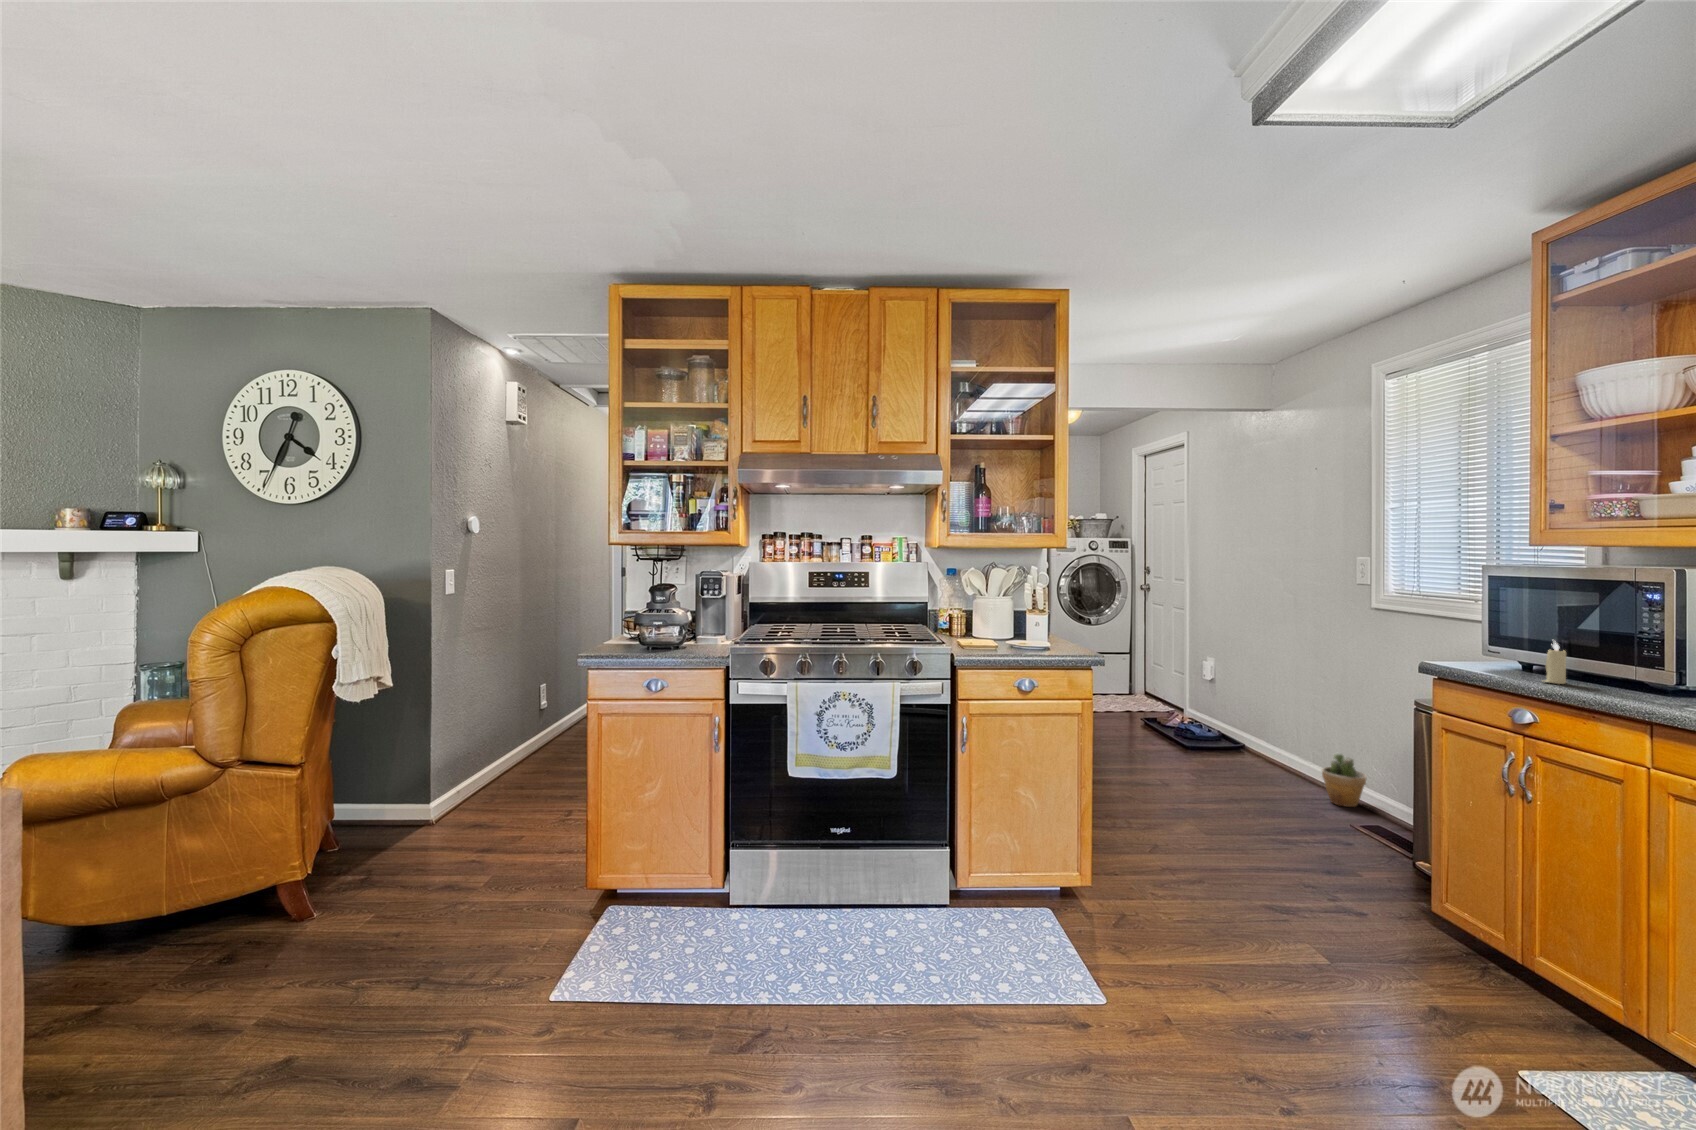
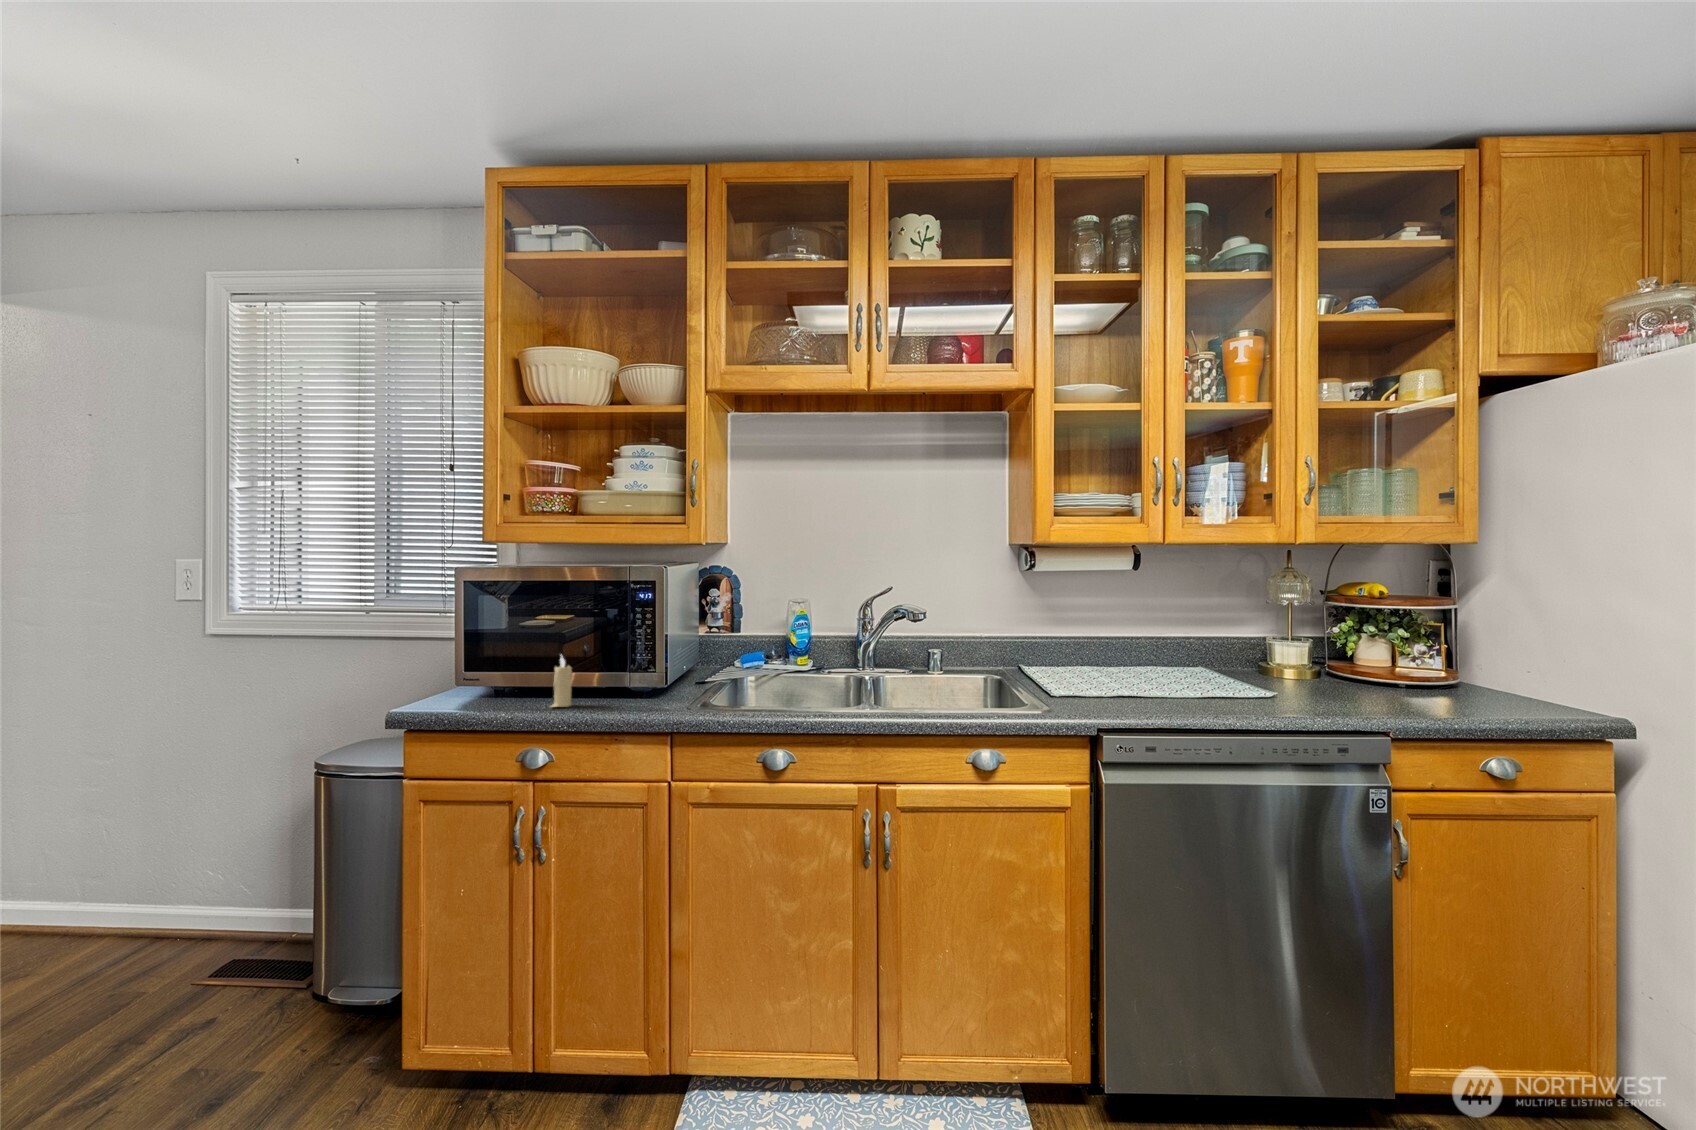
potted plant: present [1322,753,1366,807] -> none [118,874,198,962]

